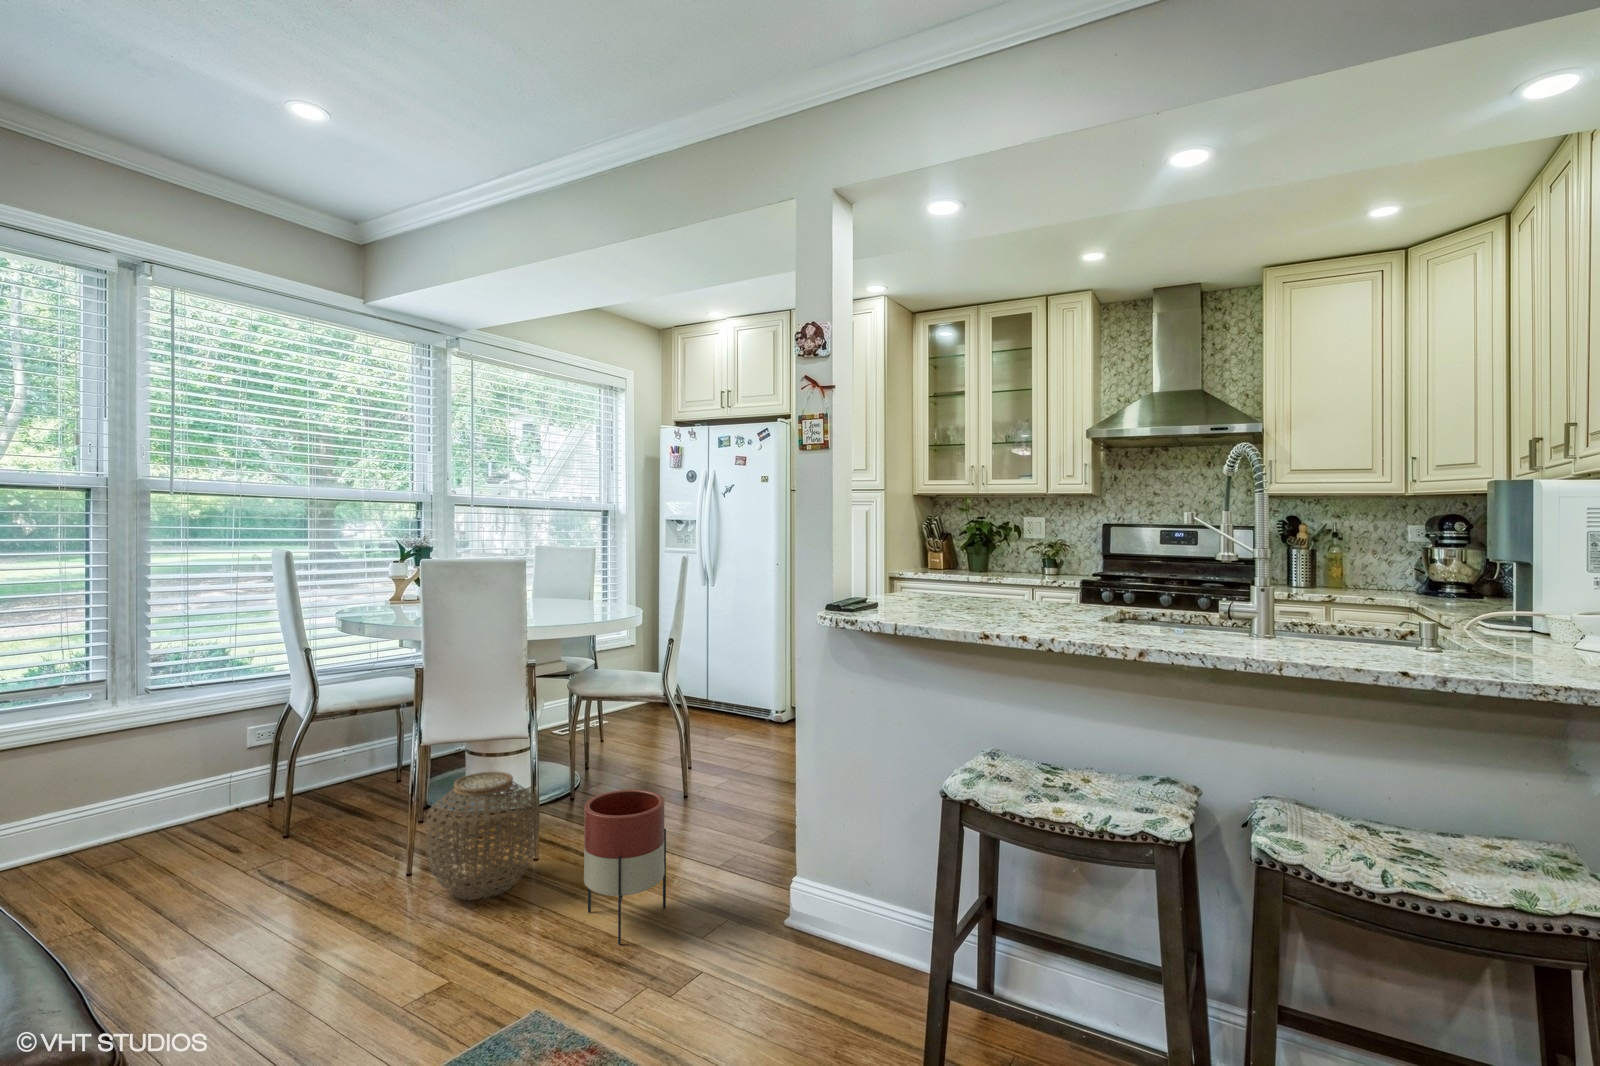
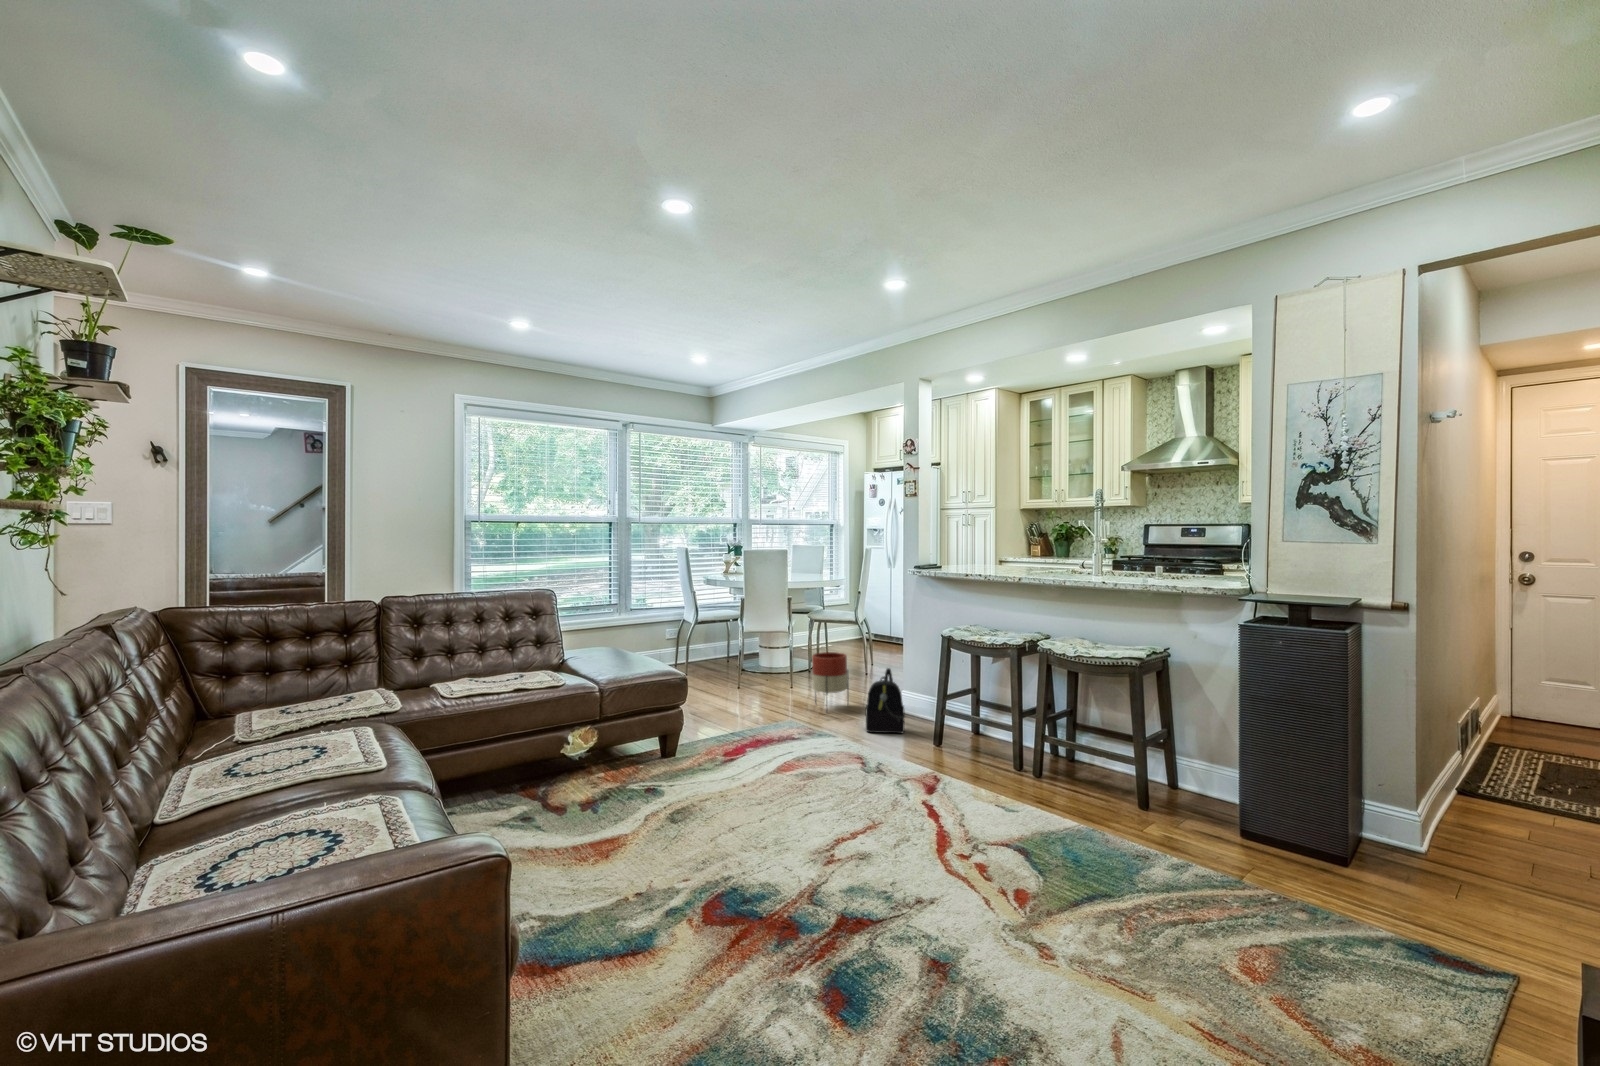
woven basket: present [426,772,539,899] -> none [748,645,795,698]
backpack: none [726,846,825,1021] -> present [866,668,905,733]

